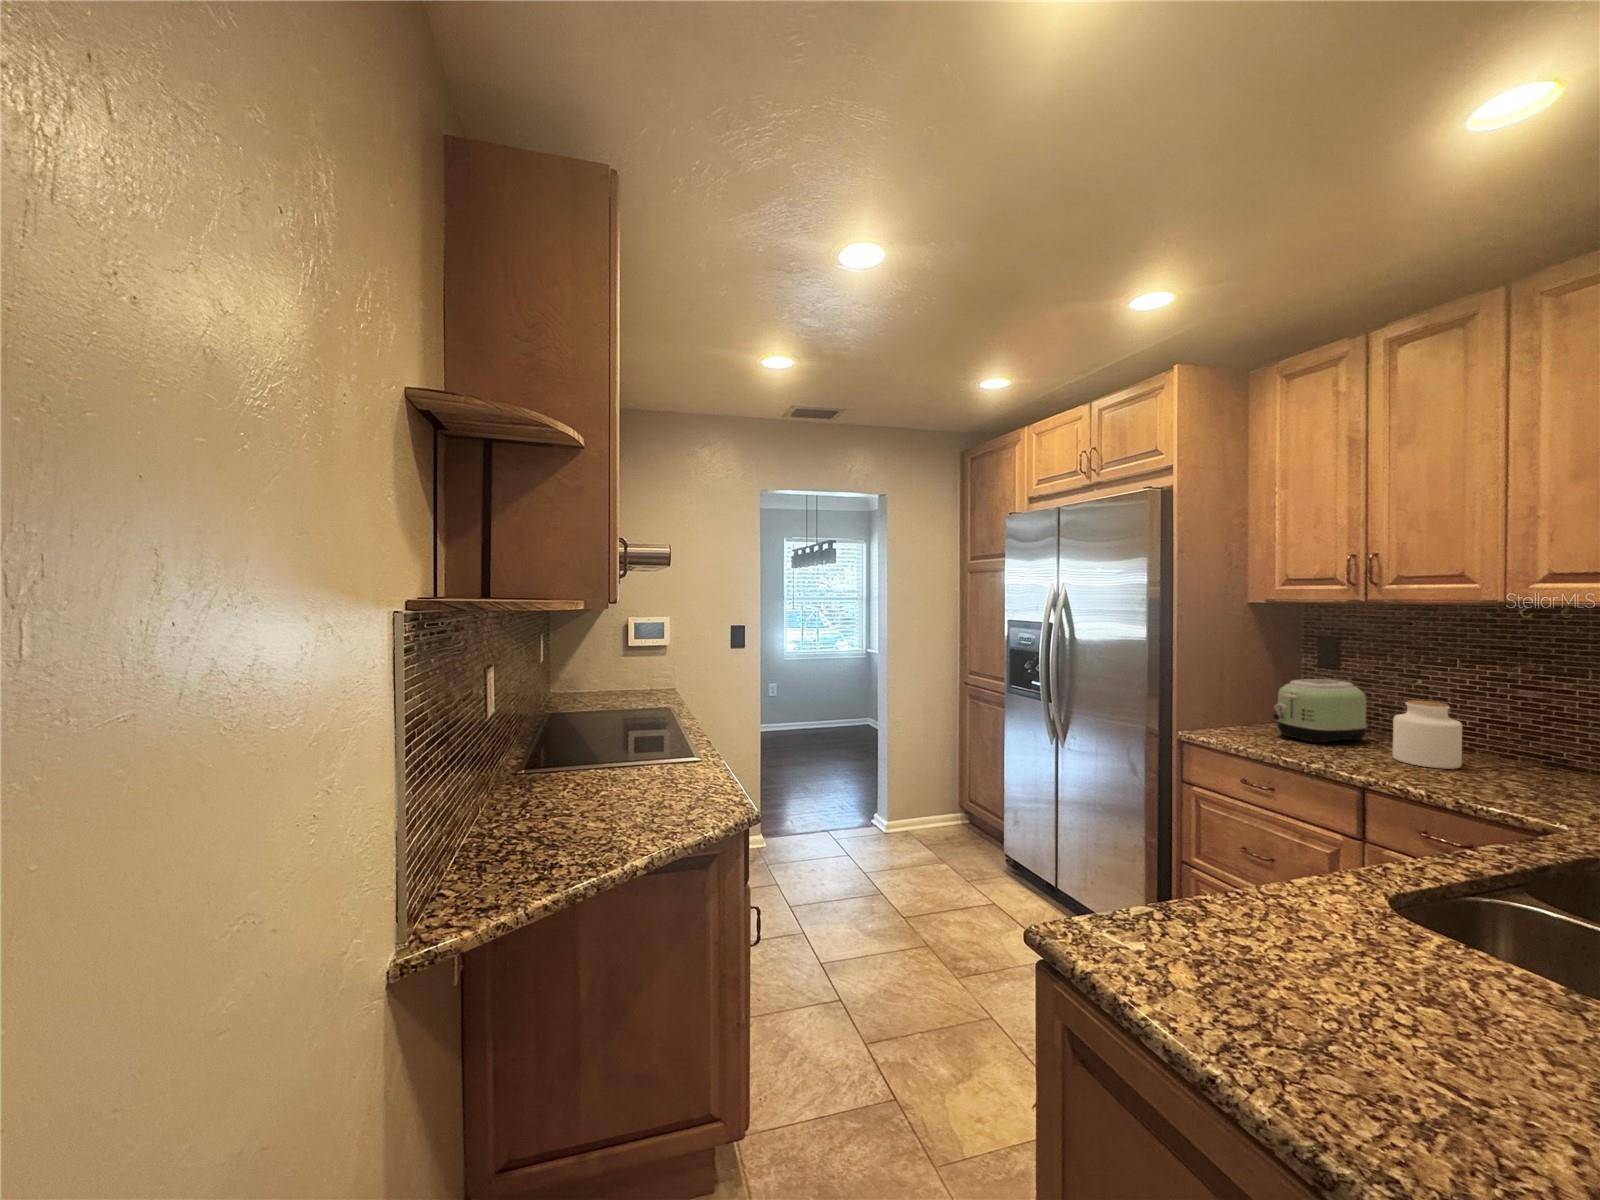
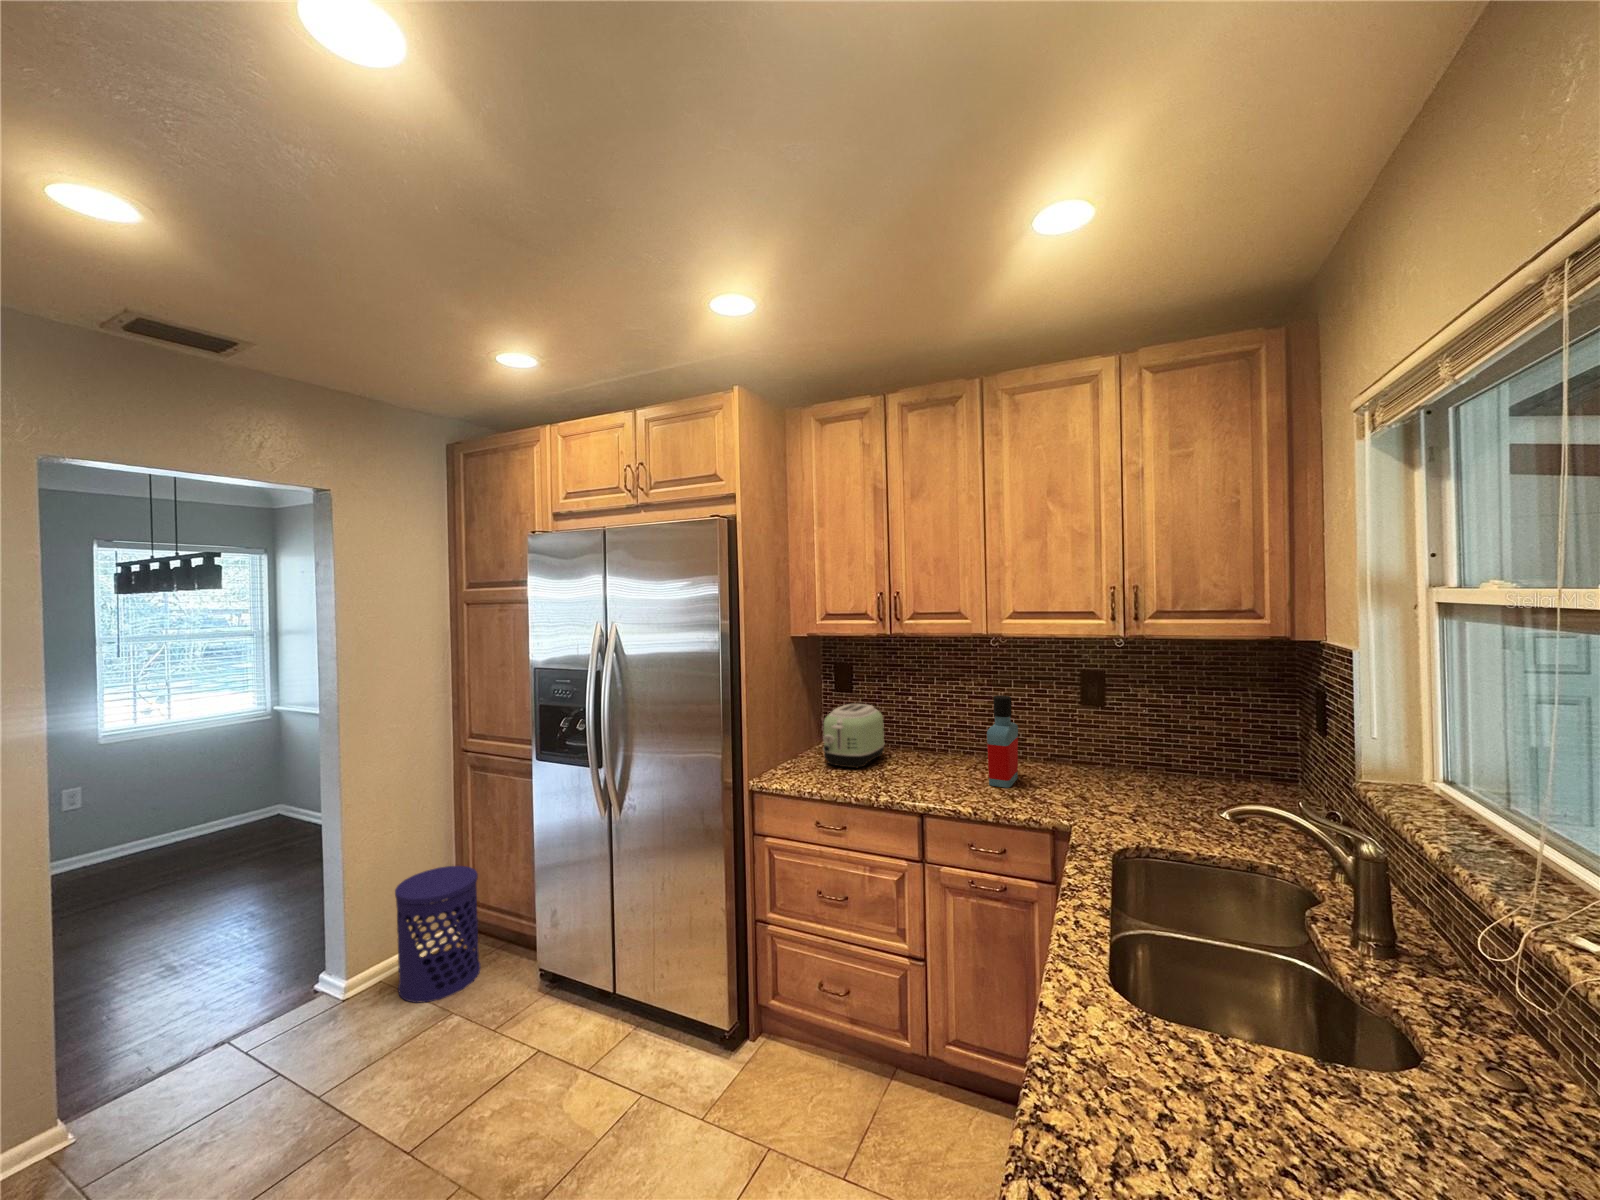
bottle: none [1488,679,1561,790] -> present [987,695,1018,788]
jar: present [1393,700,1462,769] -> none [915,718,959,777]
waste bin: none [916,763,968,852] -> present [395,866,481,1003]

